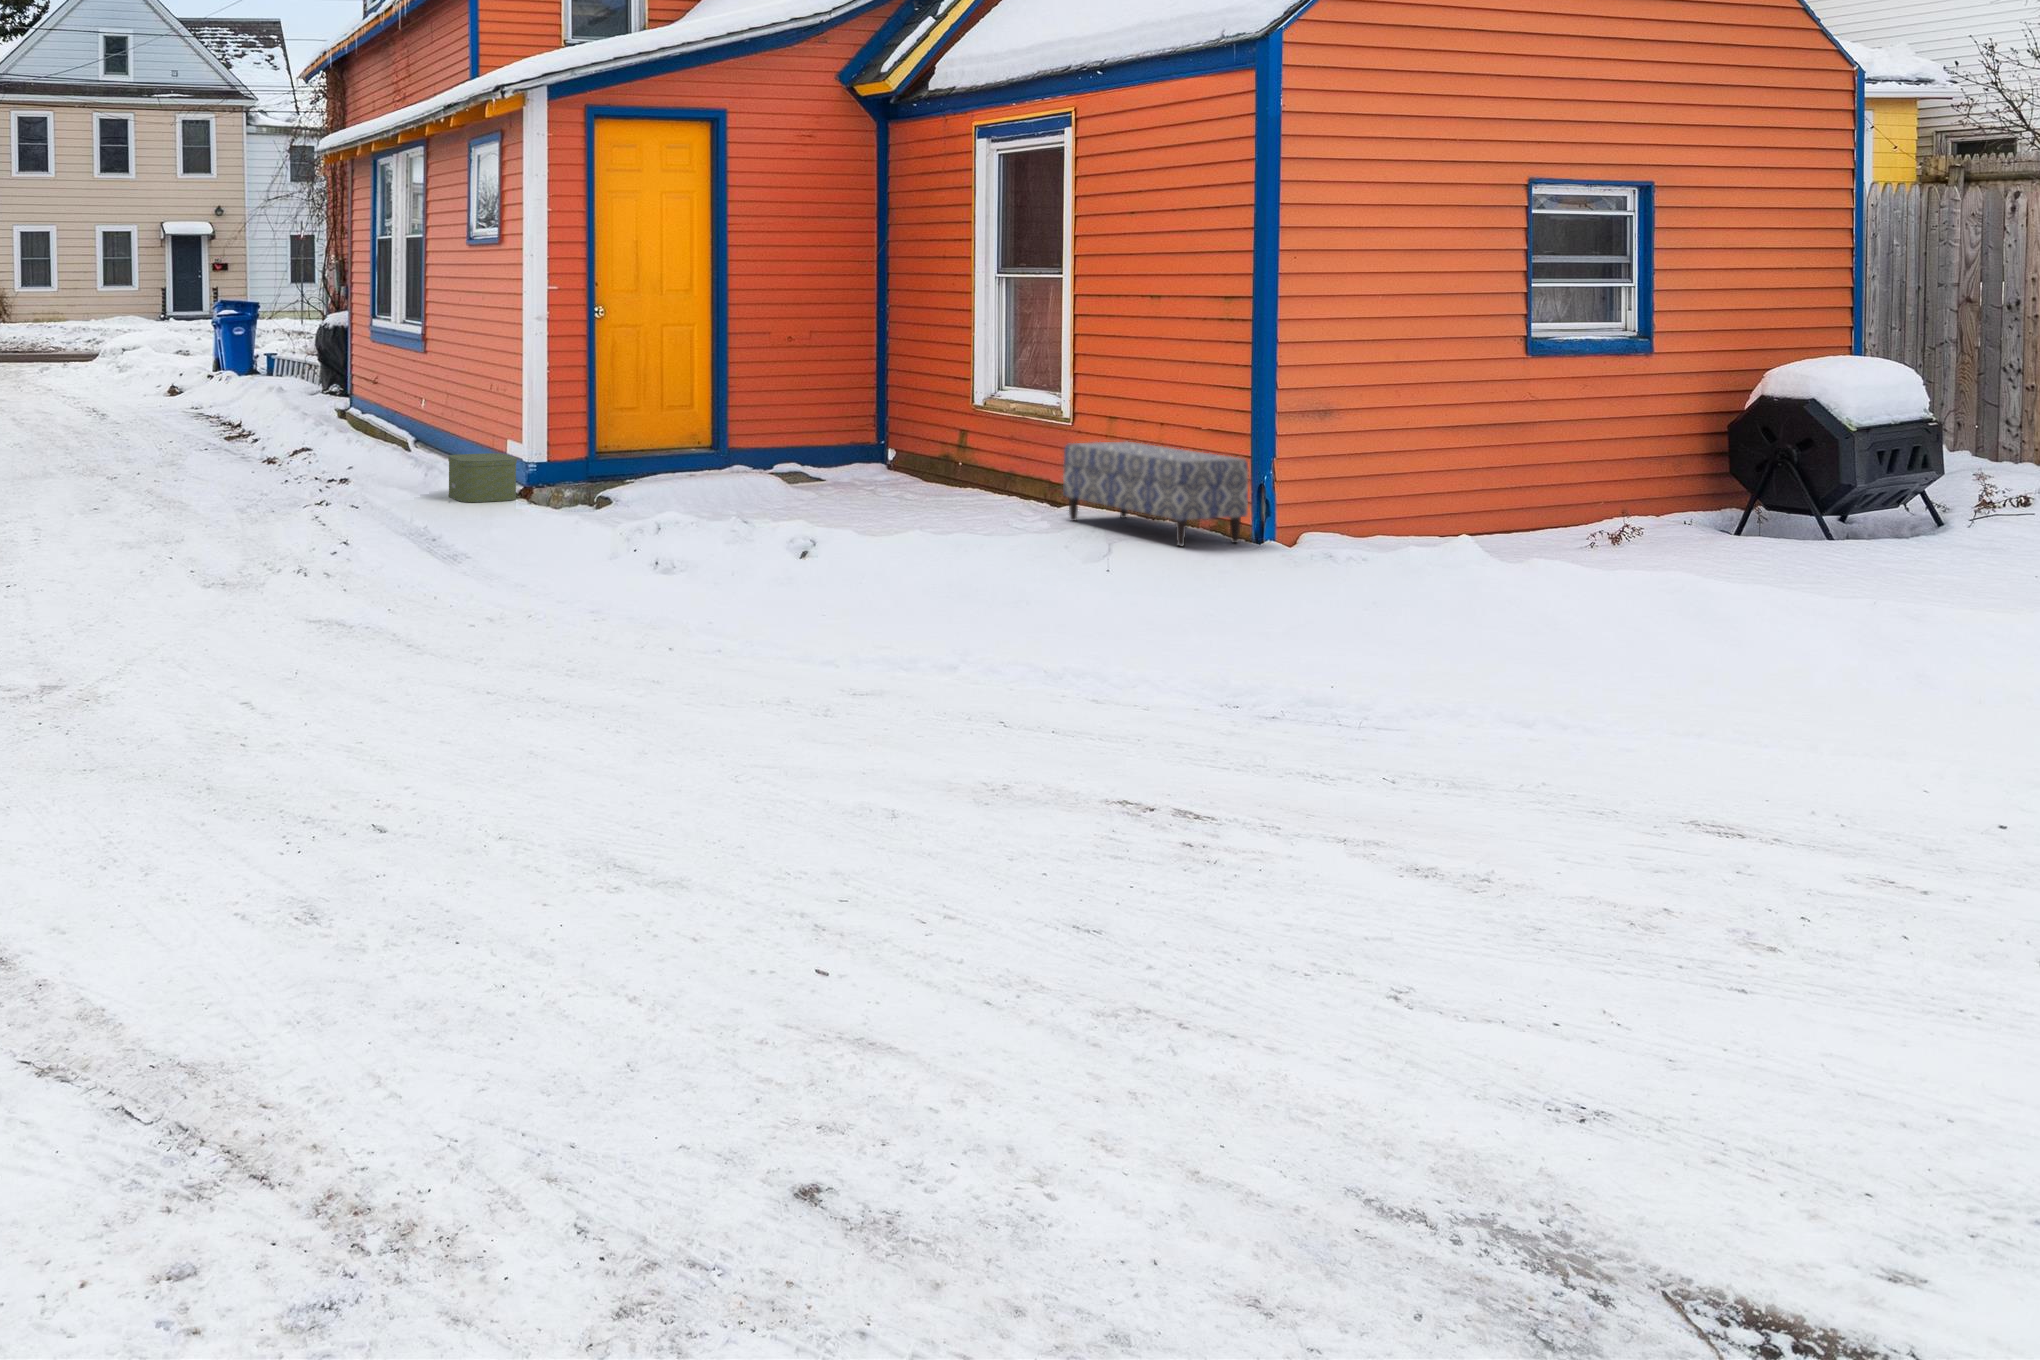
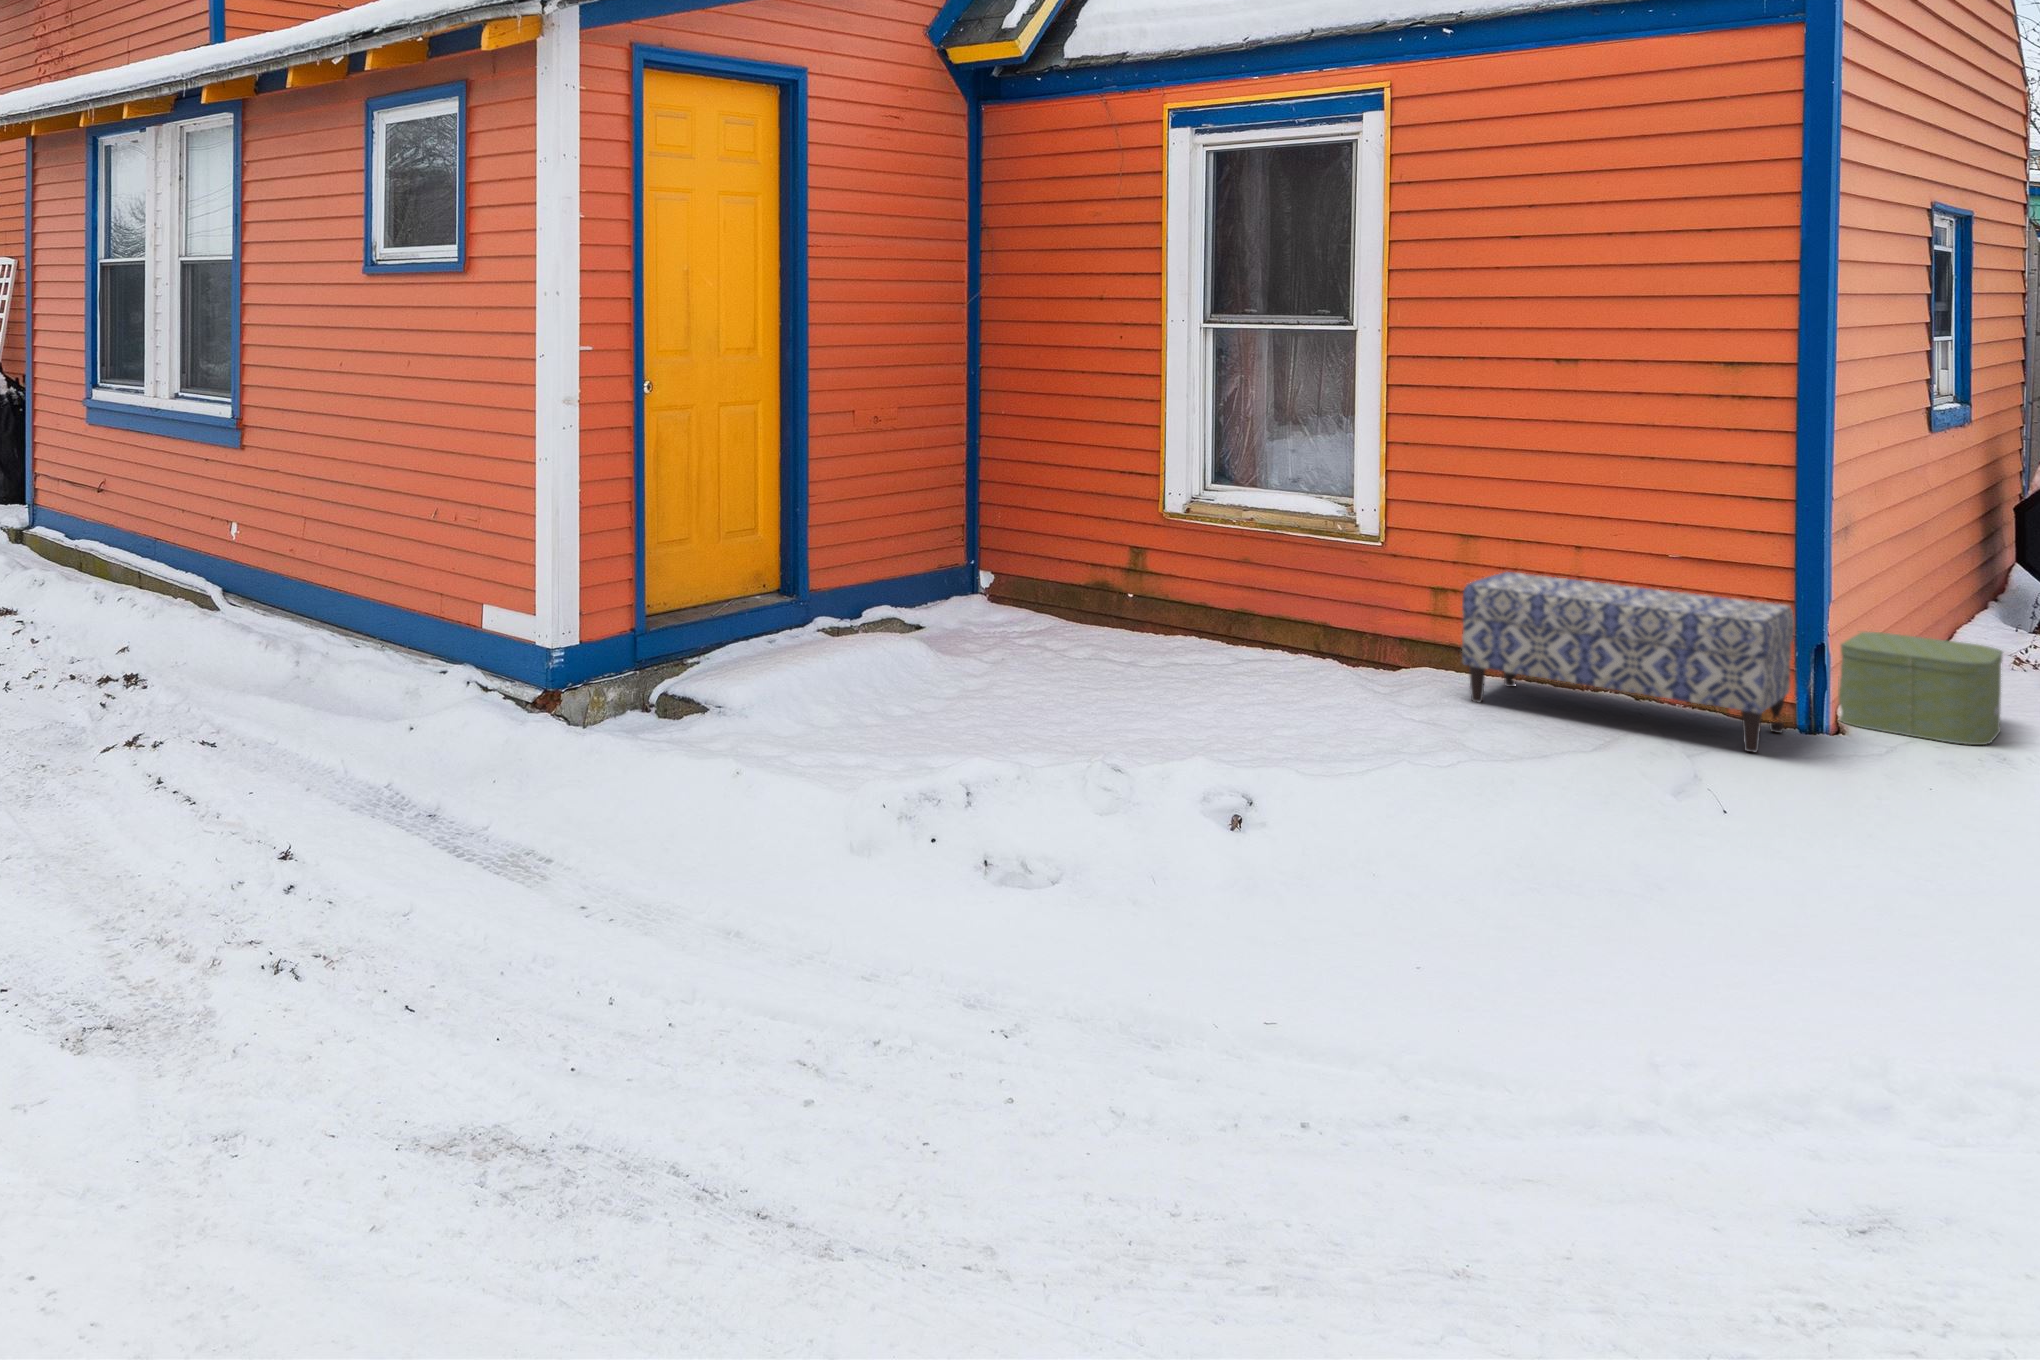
storage box: present [448,453,517,502] -> present [1838,632,2003,745]

